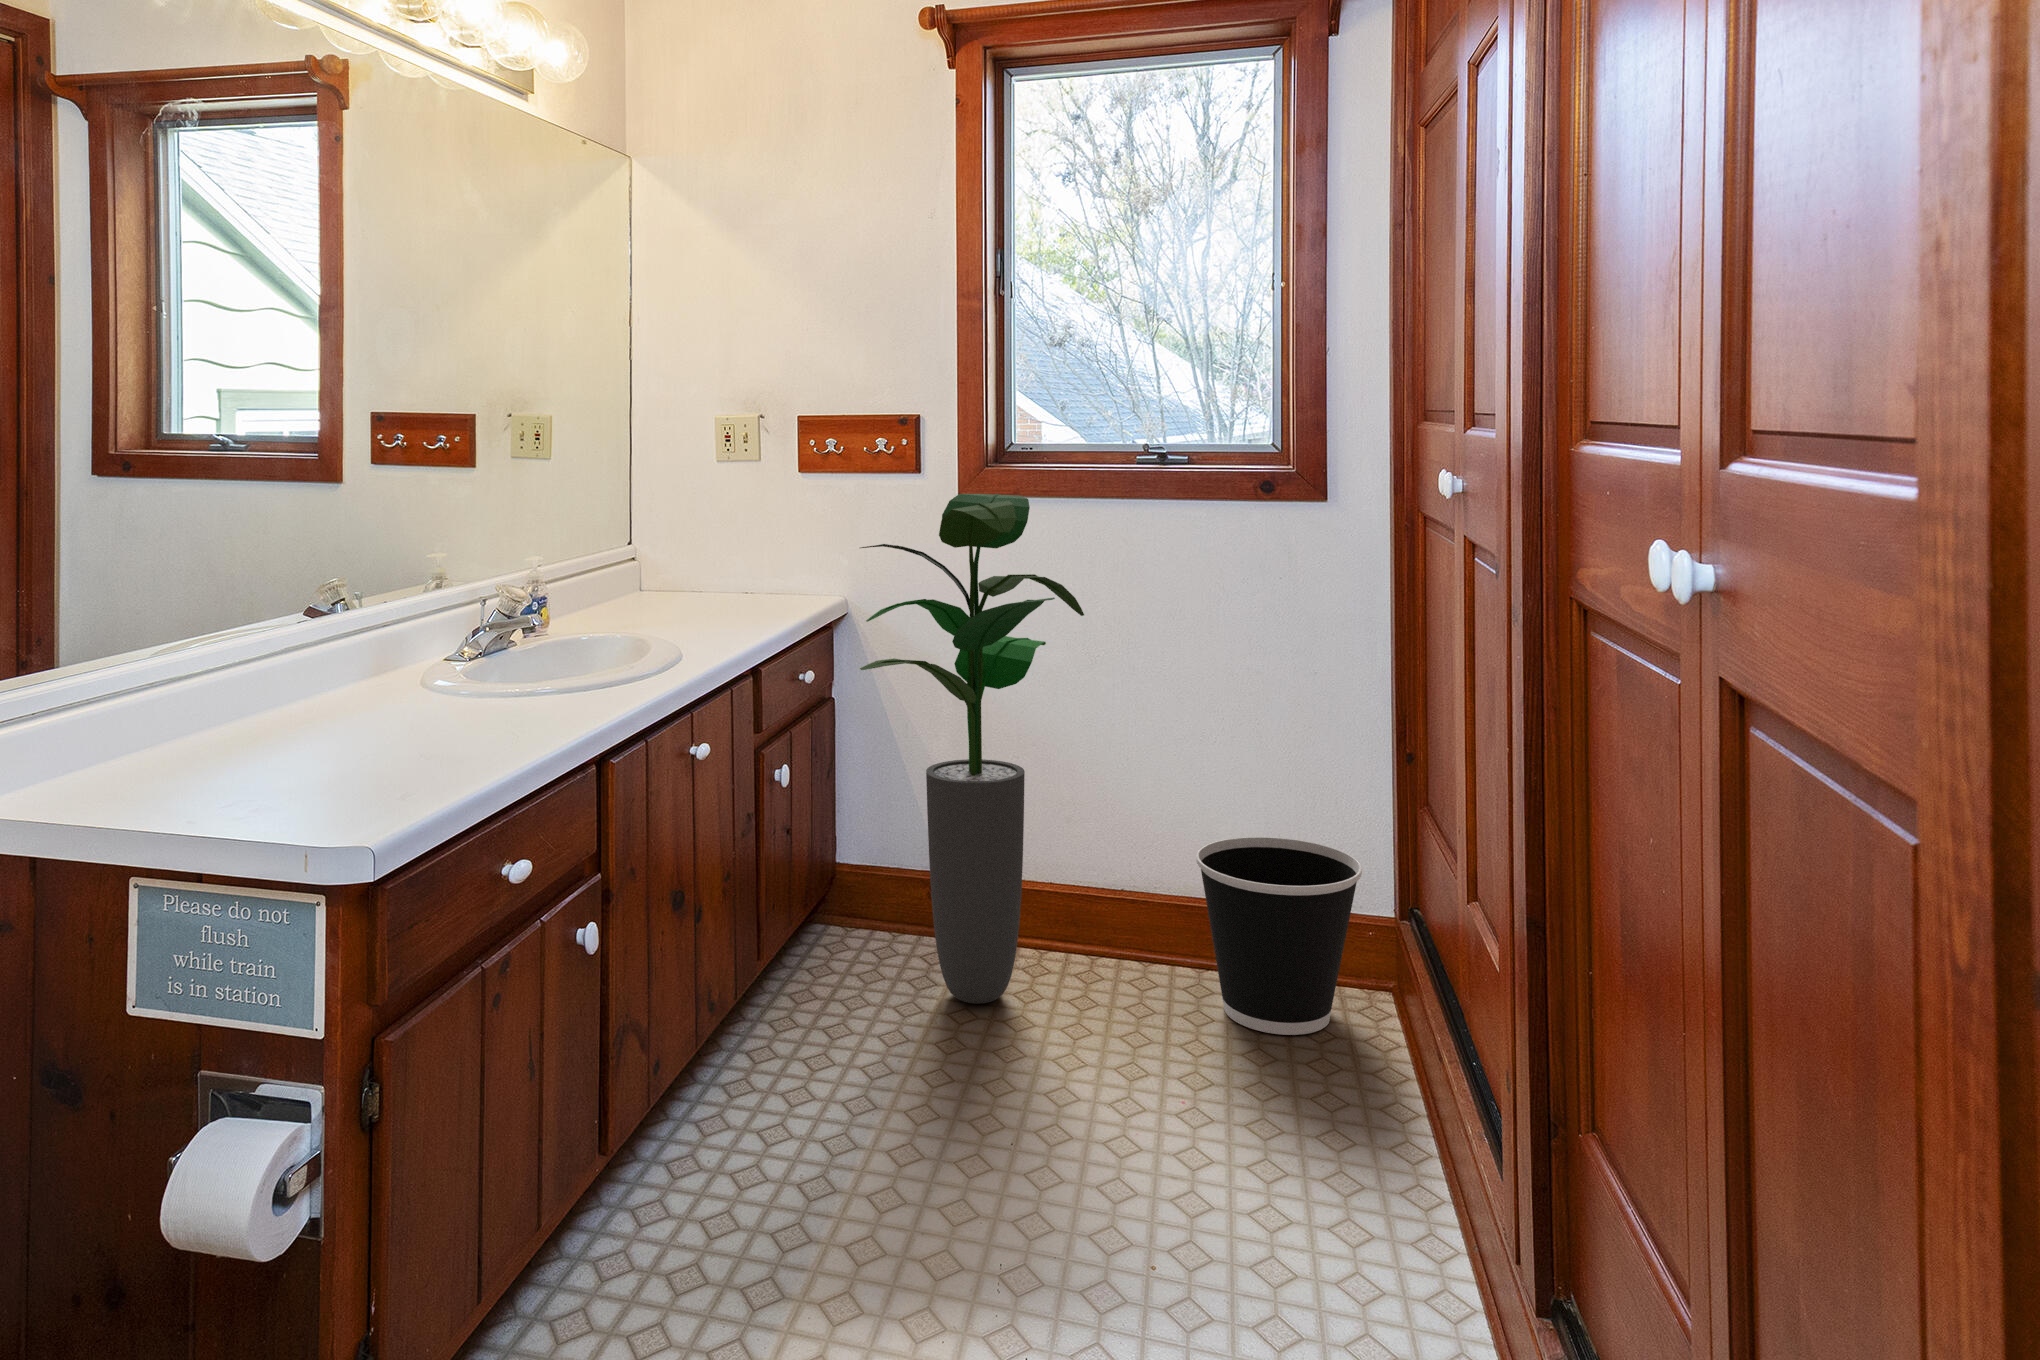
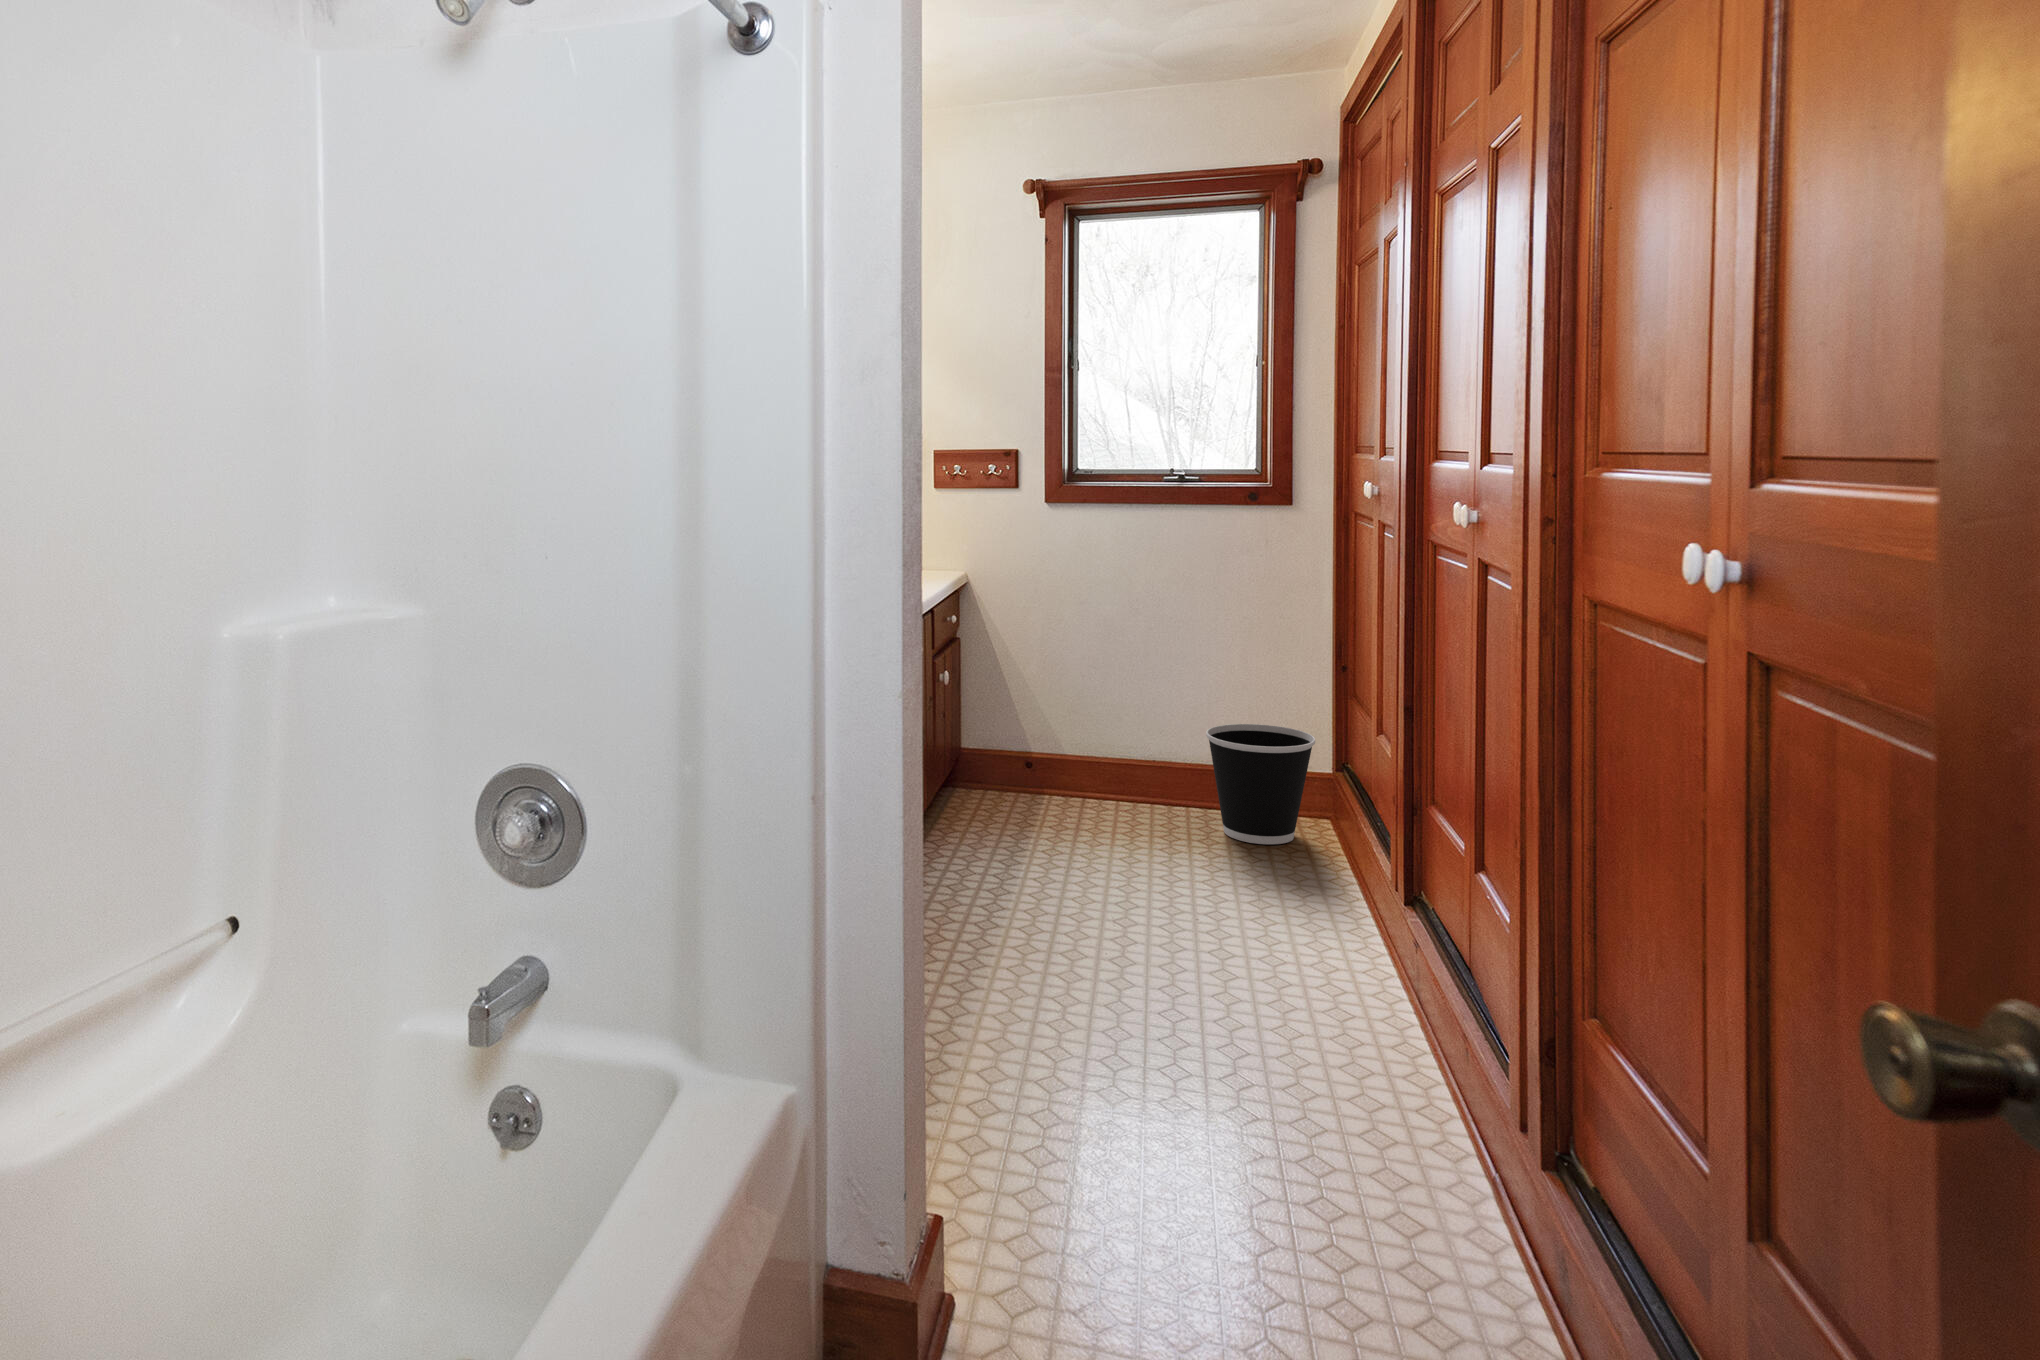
potted plant: present [860,494,1084,1004] -> none [986,499,1133,826]

